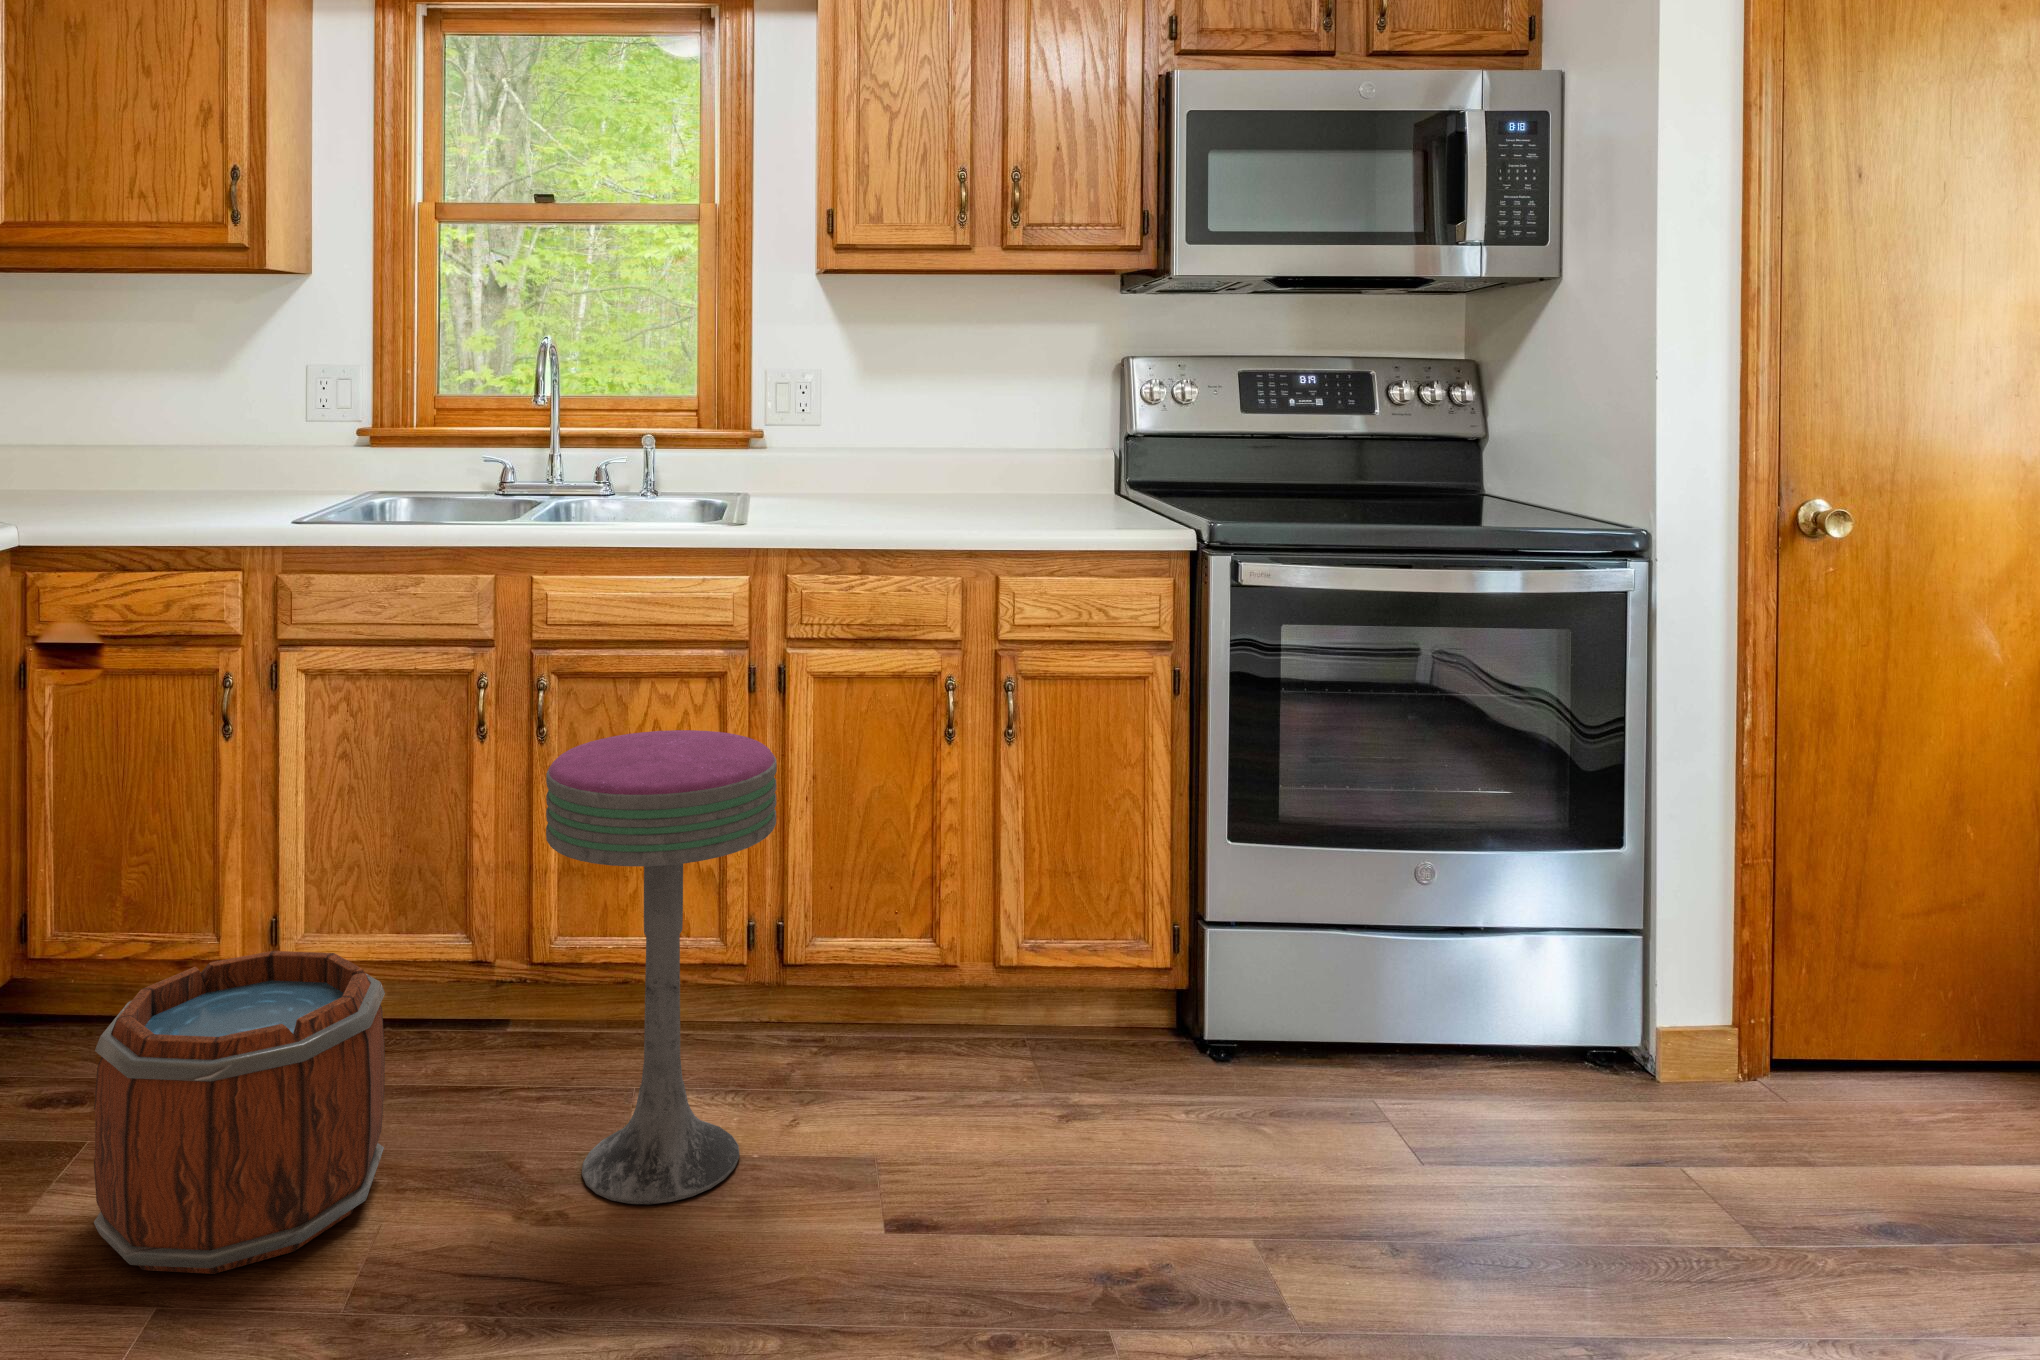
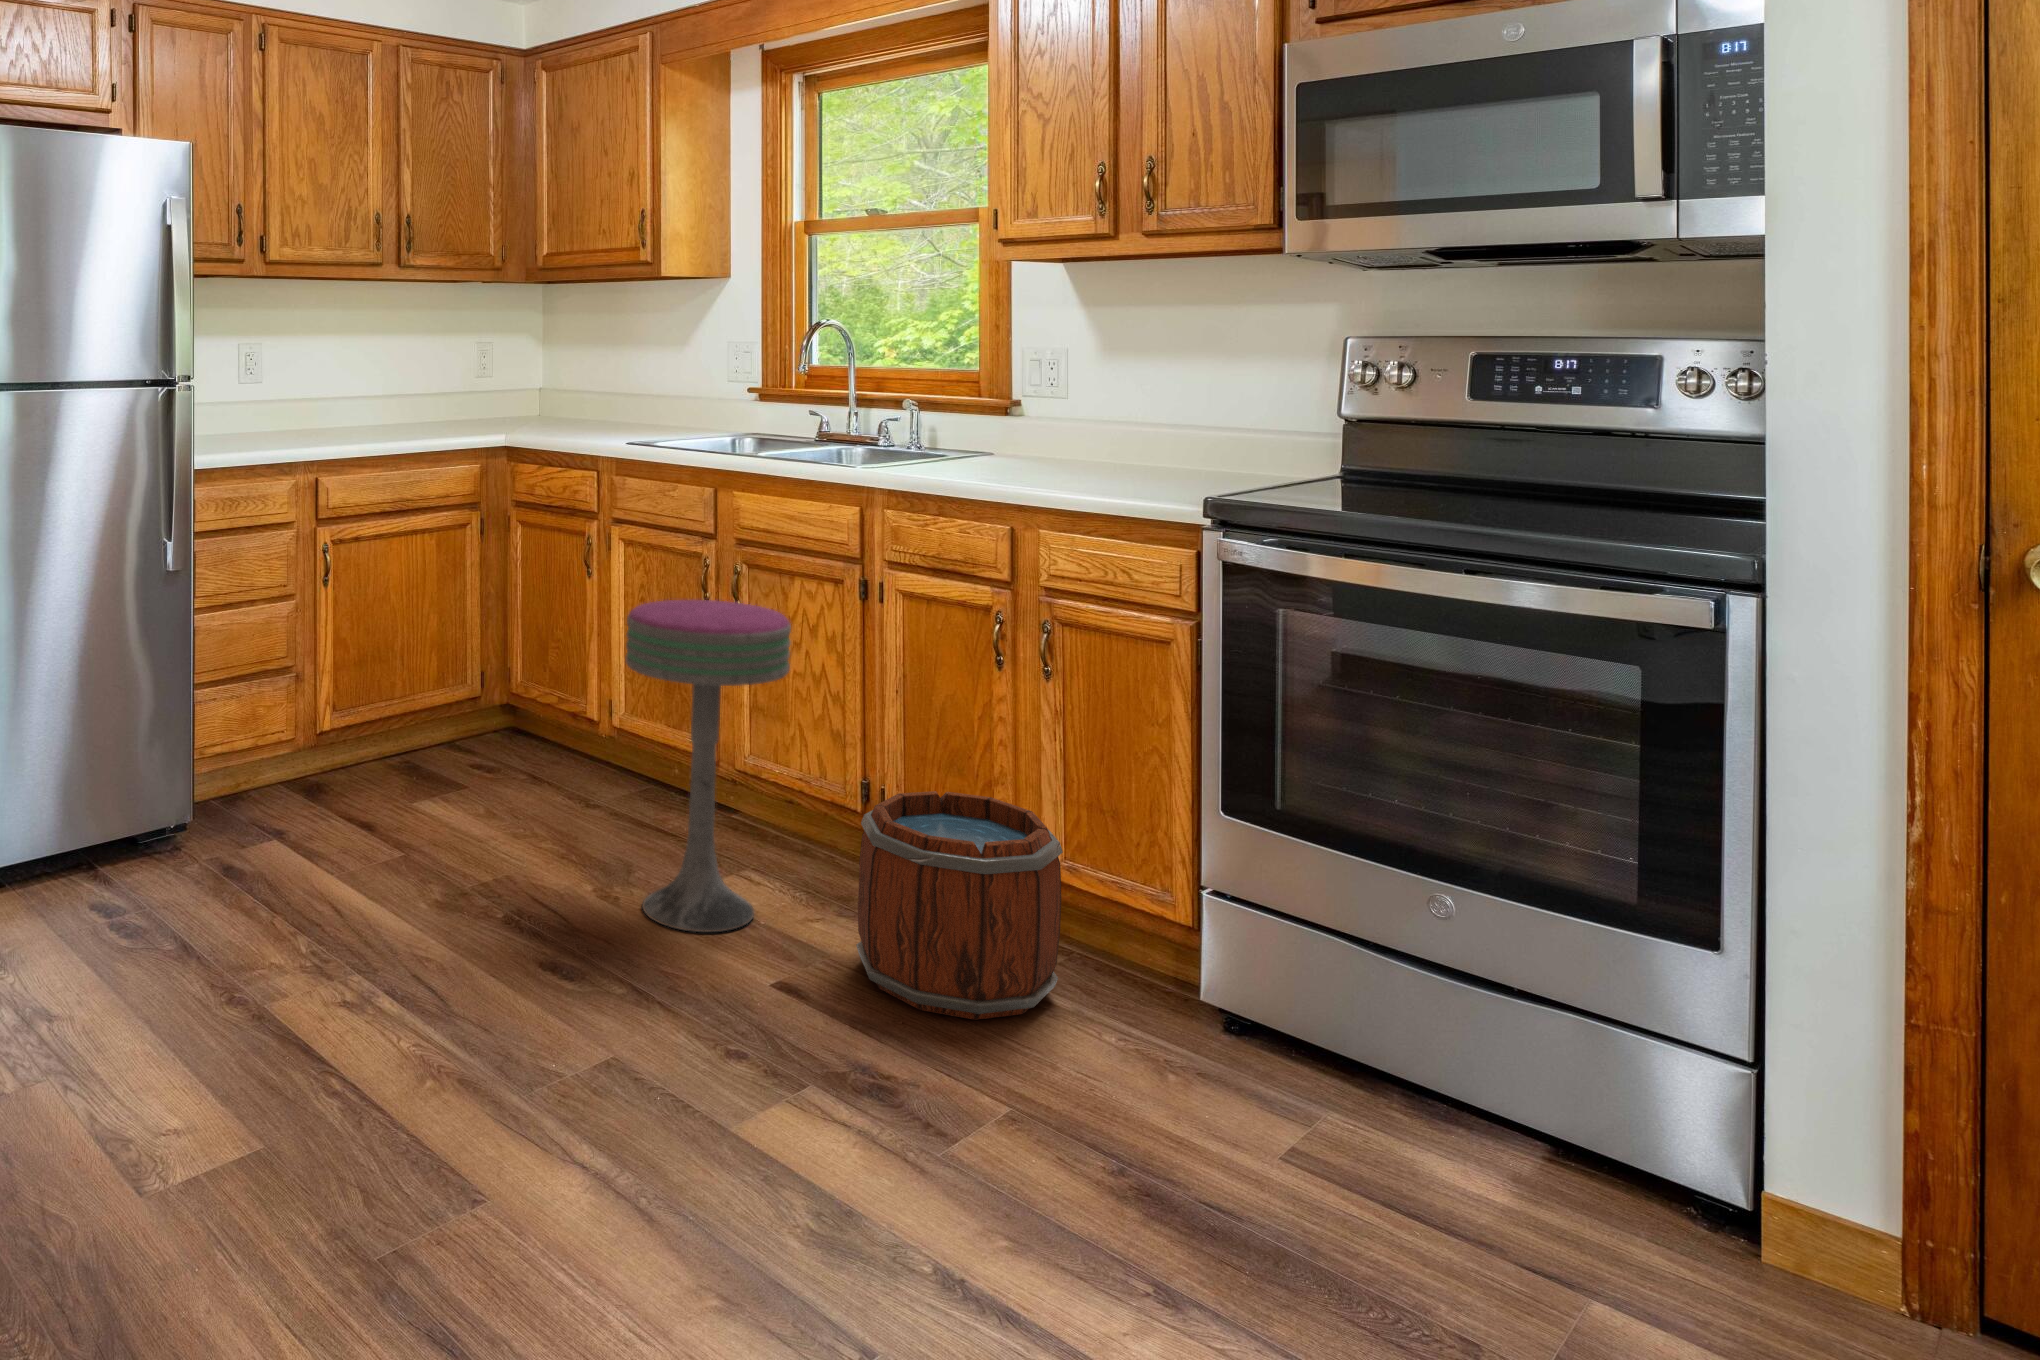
bucket: present [94,951,385,1274] -> present [856,791,1063,1020]

